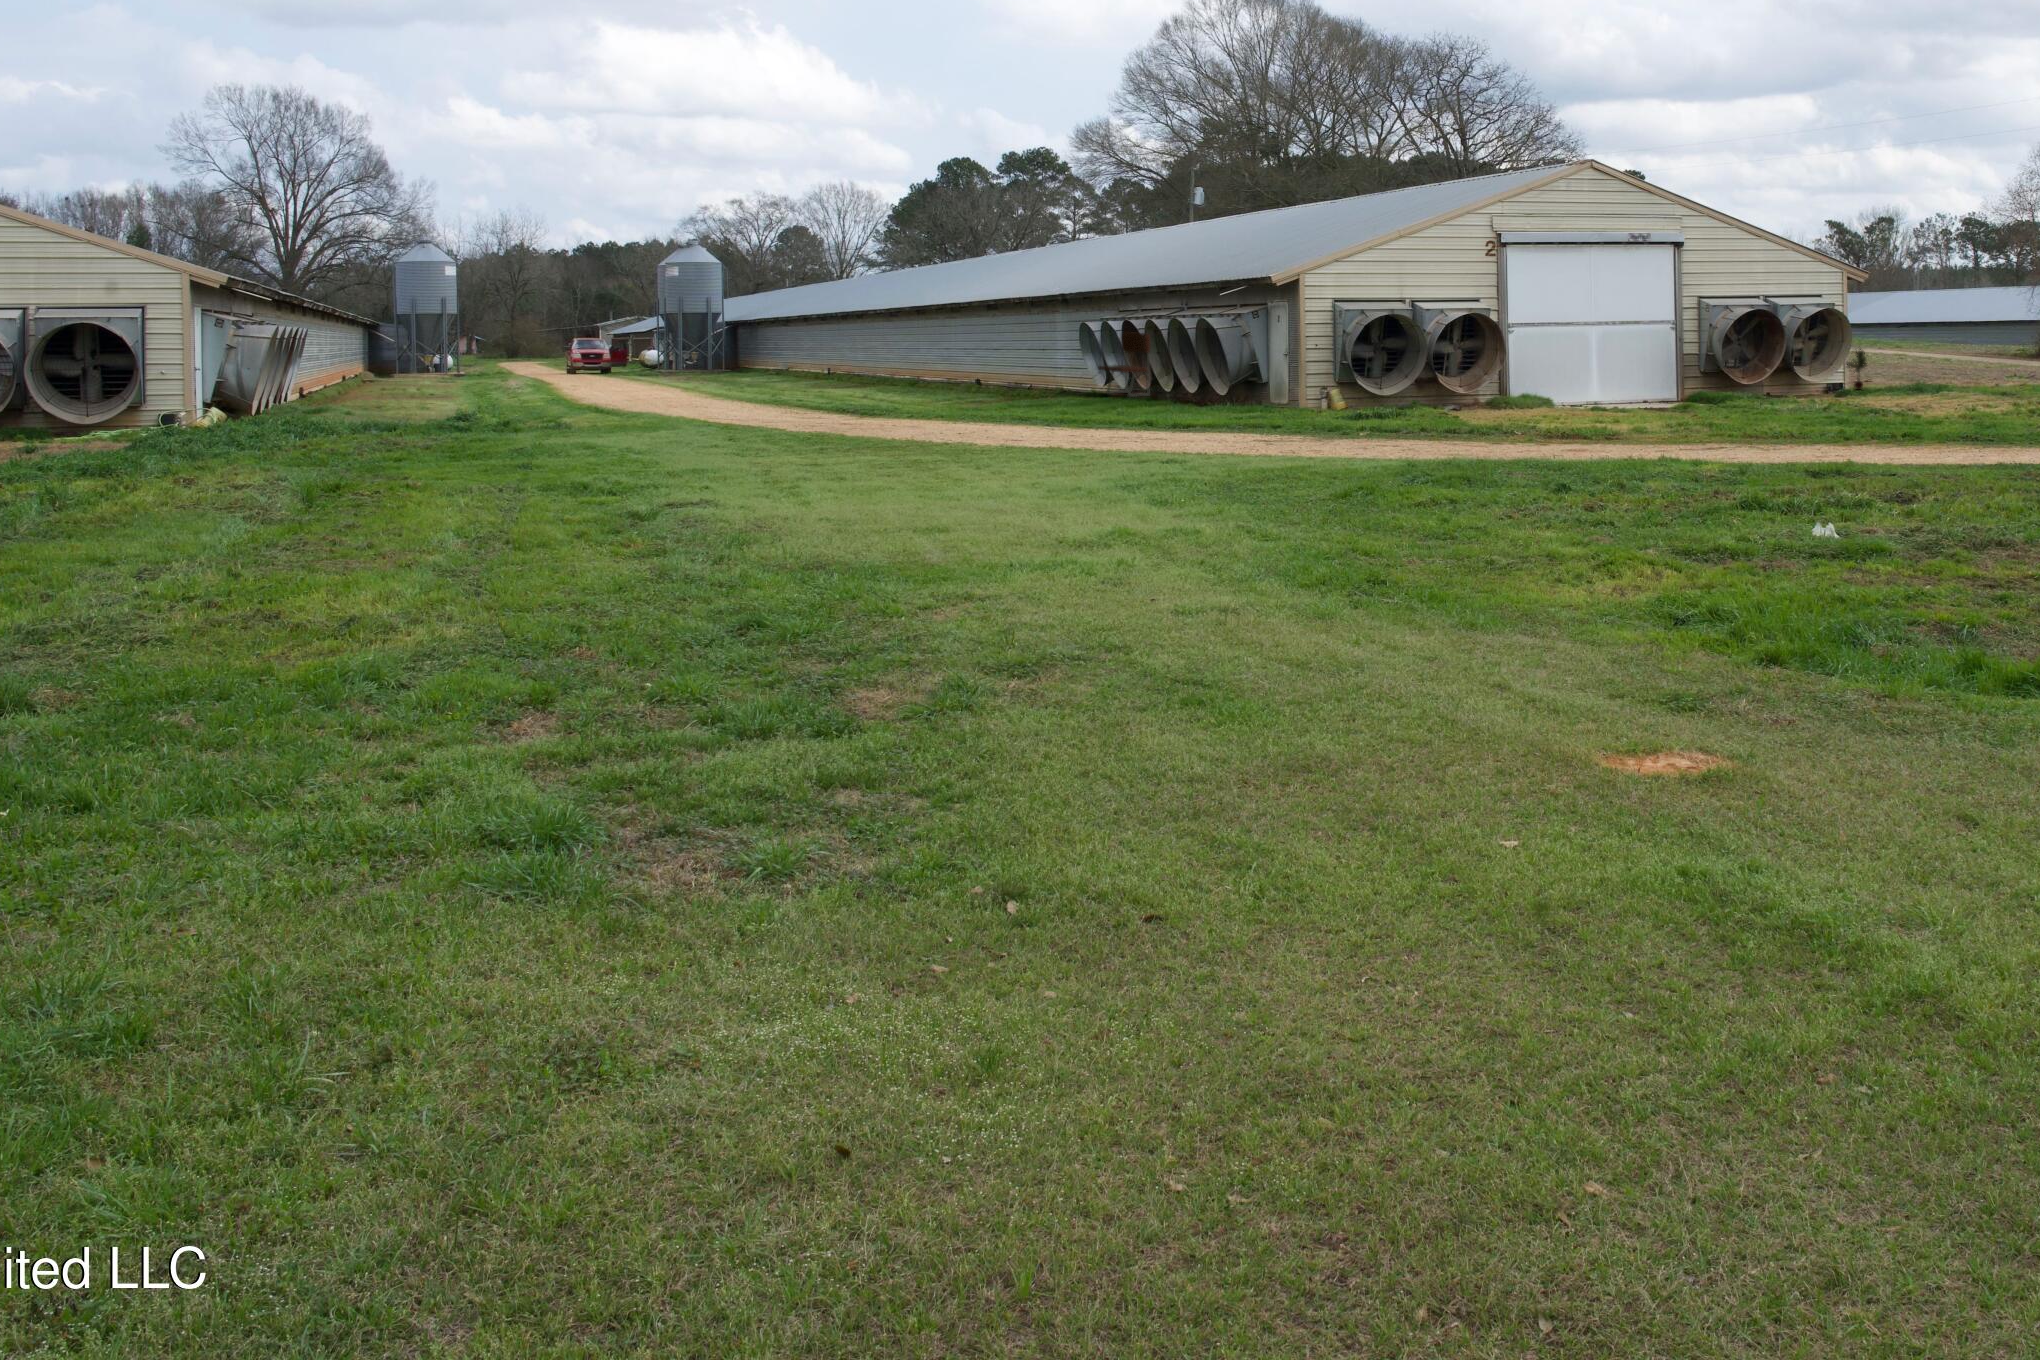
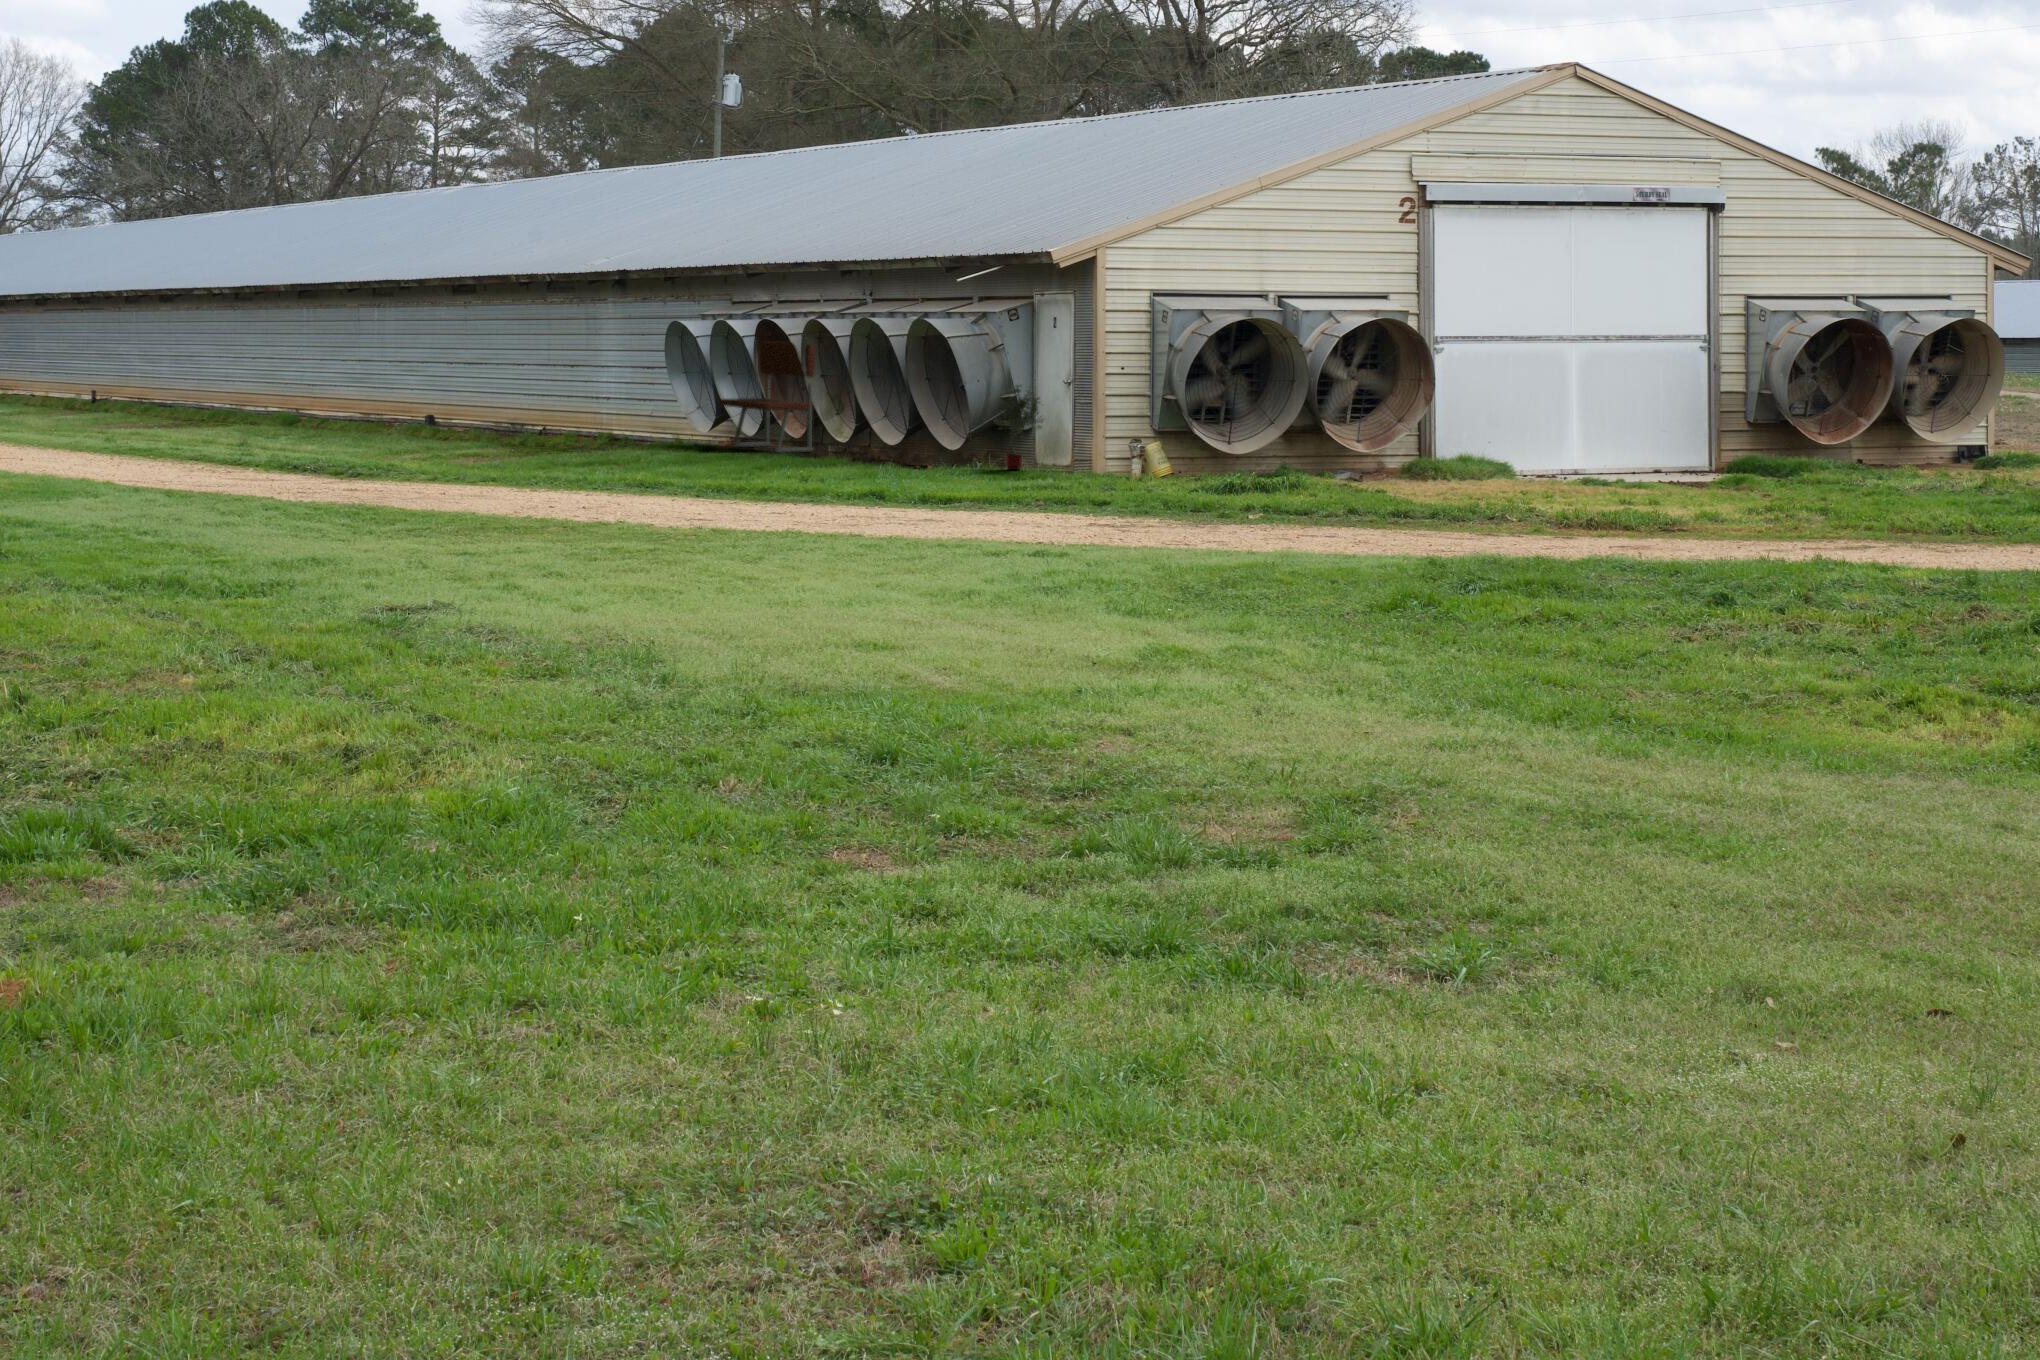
potted tree: present [1846,349,1867,390] -> present [994,385,1043,470]

